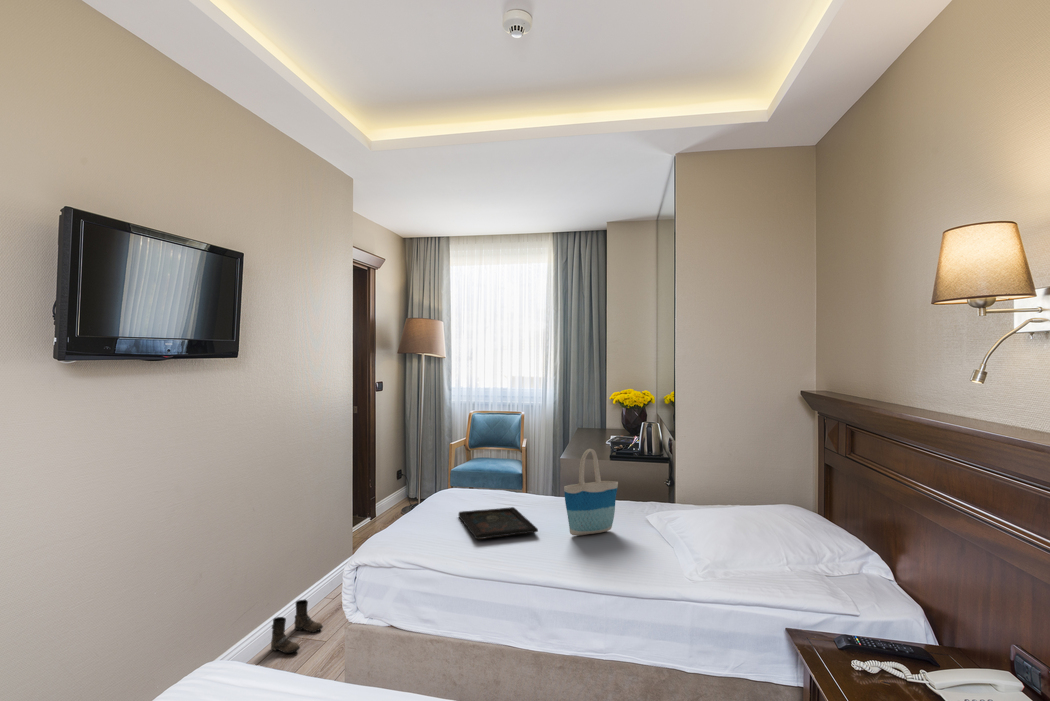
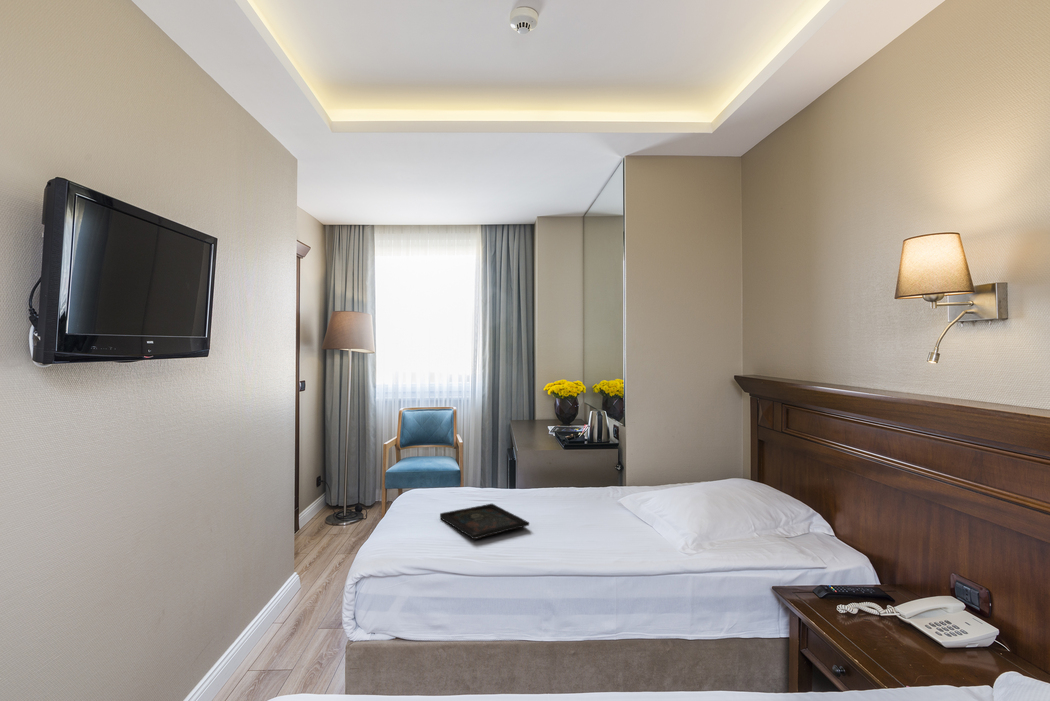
tote bag: present [564,449,618,535] -> none [553,441,598,525]
boots: present [271,600,323,653] -> none [232,624,285,685]

